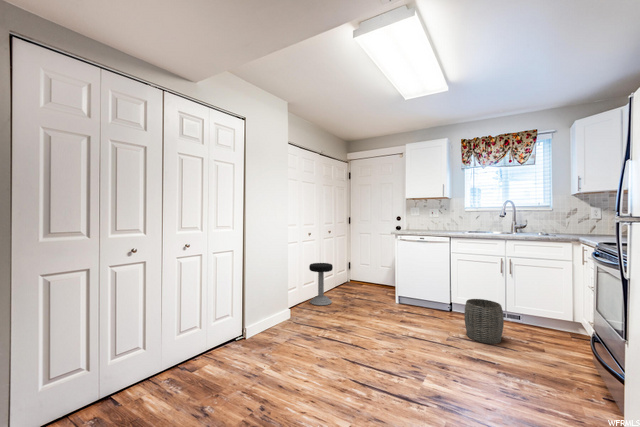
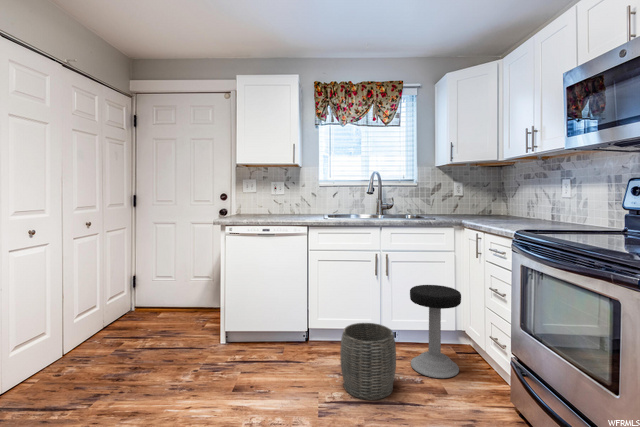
stool: present [309,263,333,305] -> present [410,285,461,378]

